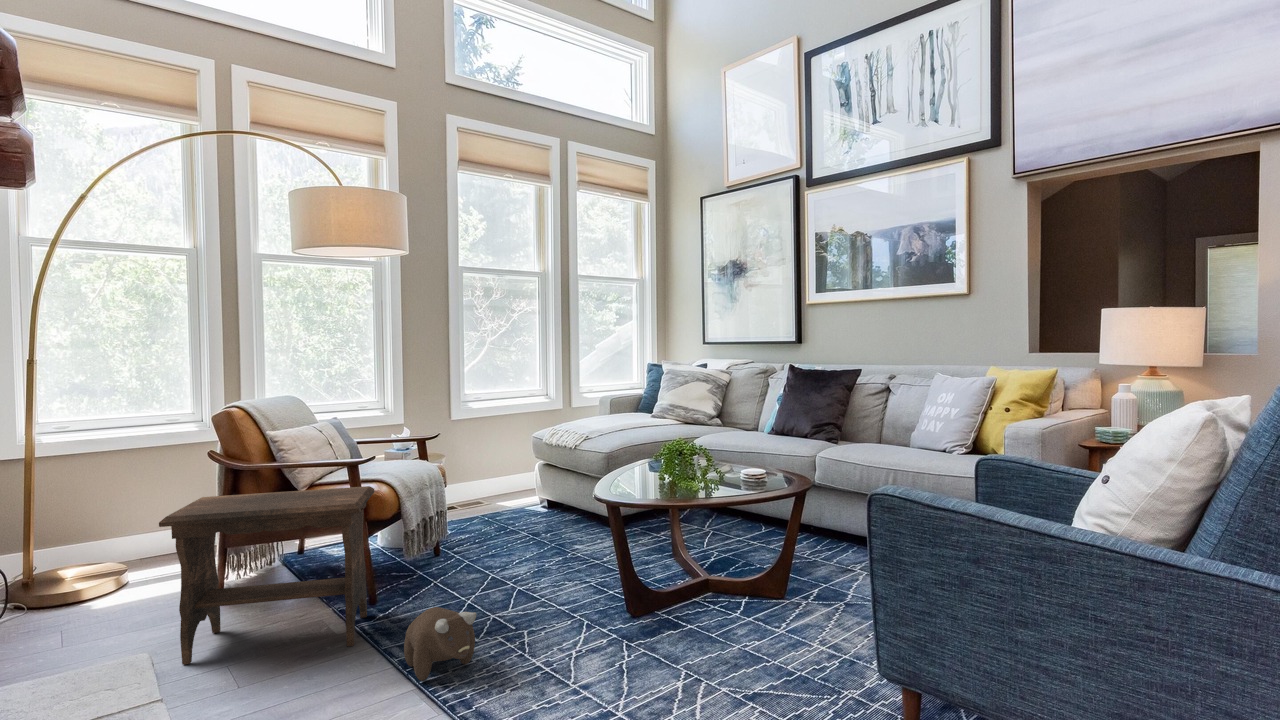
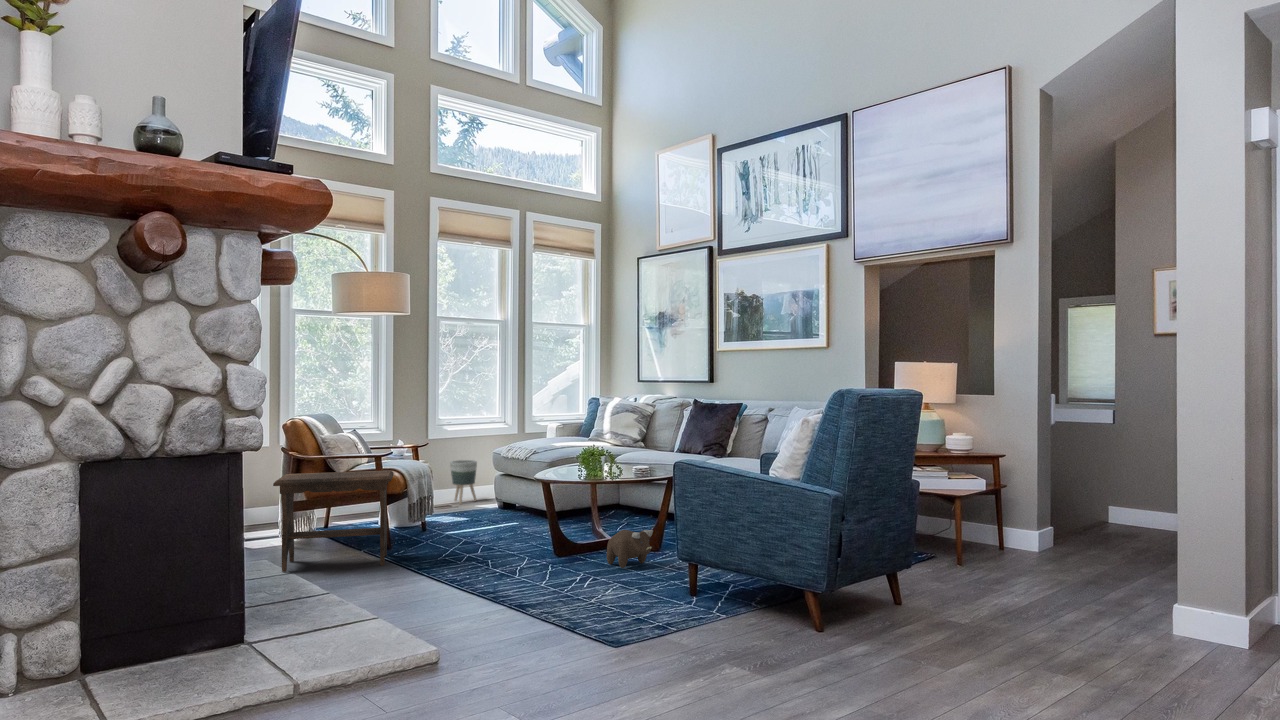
planter: none [480,444,514,499] -> present [450,460,477,504]
plush toy: present [404,607,476,681] -> present [607,530,653,568]

